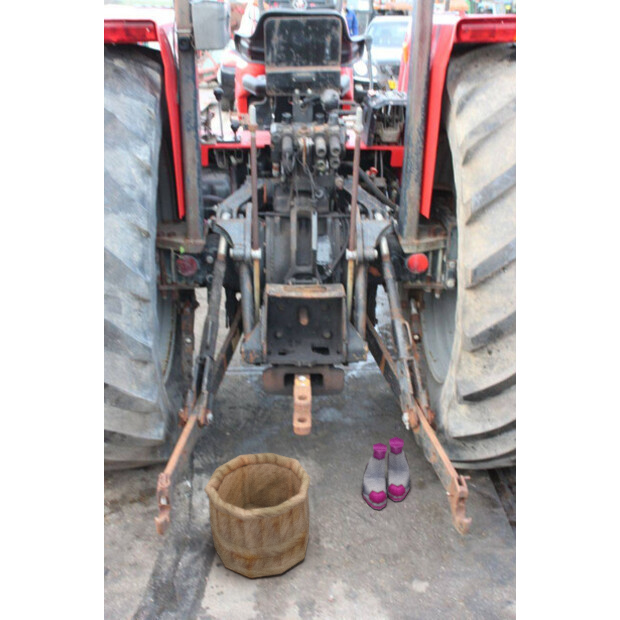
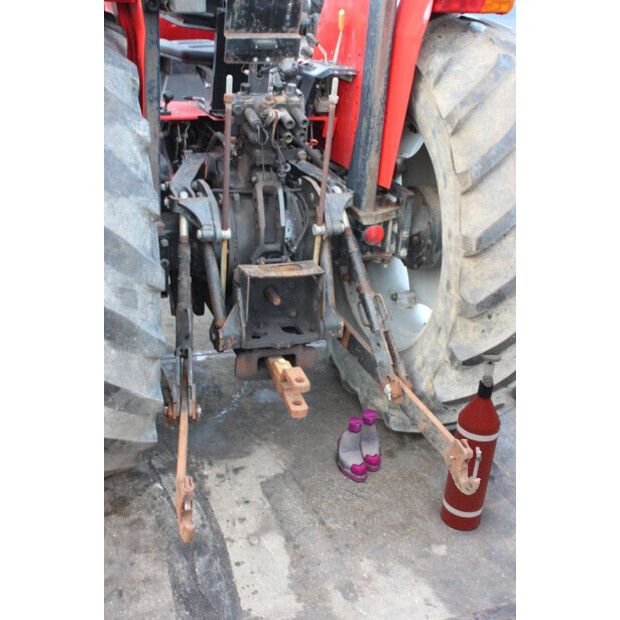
fire extinguisher: none [445,385,501,578] -> present [441,354,501,531]
wooden bucket: present [204,453,311,578] -> none [219,441,328,571]

